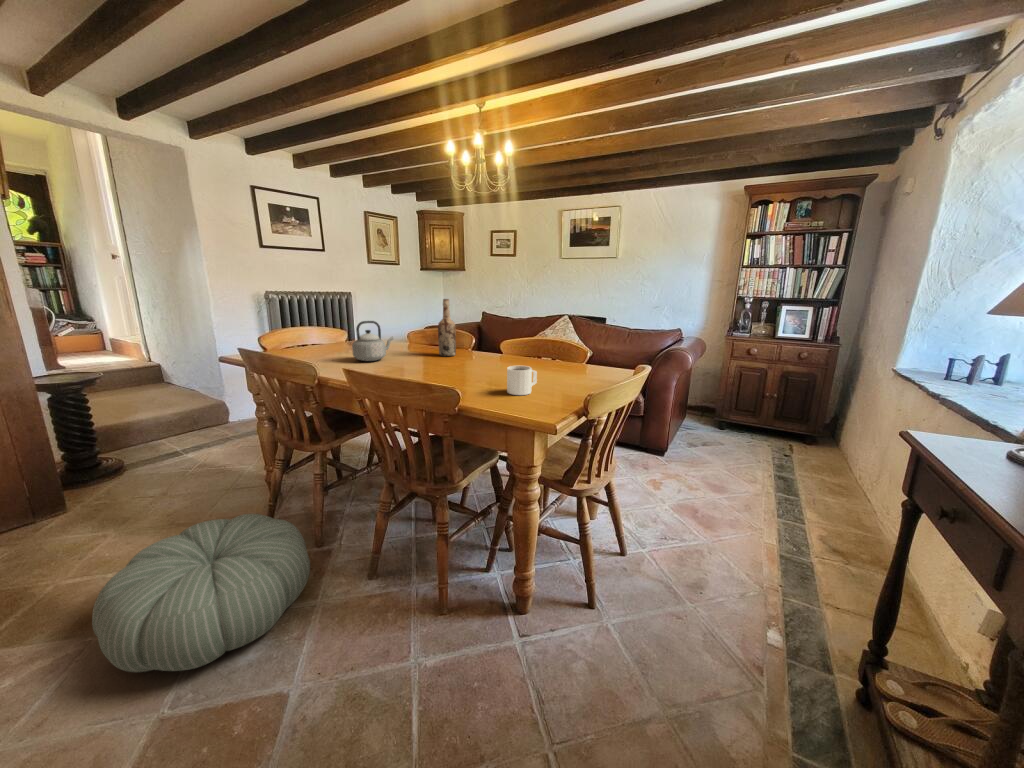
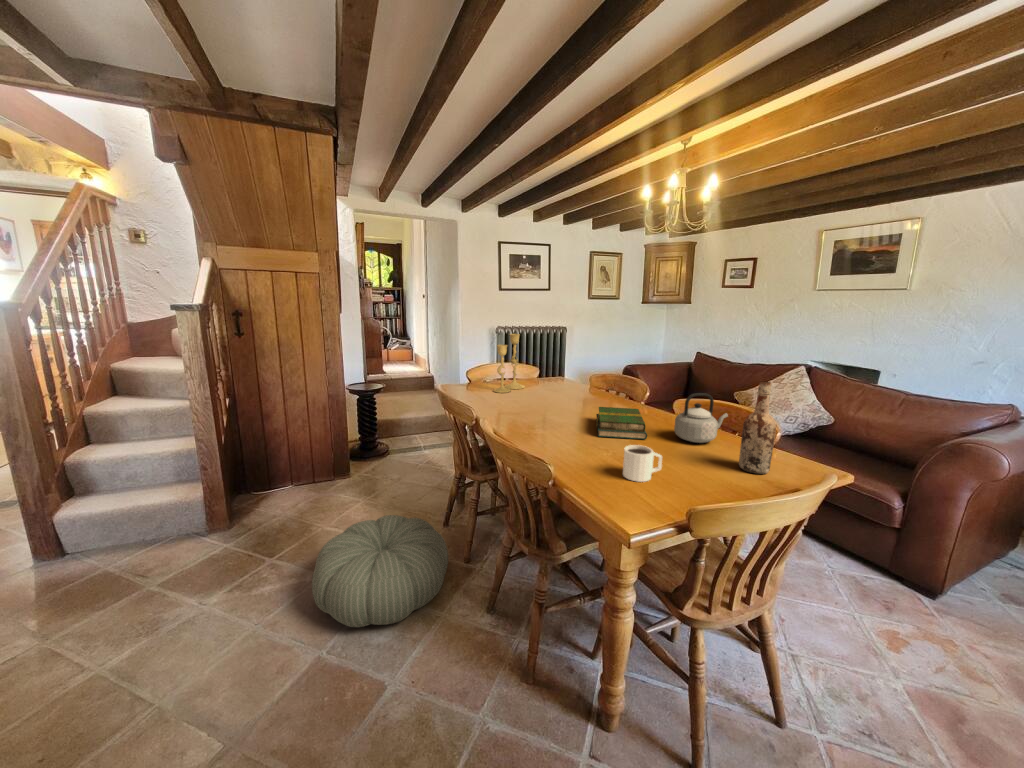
candlestick: none [305,288,341,355] -> present [493,334,525,393]
wine bottle: present [438,299,456,356] -> present [739,381,776,474]
teapot: present [352,321,393,361] -> present [674,393,728,443]
book: none [444,348,501,374] -> present [596,407,647,439]

